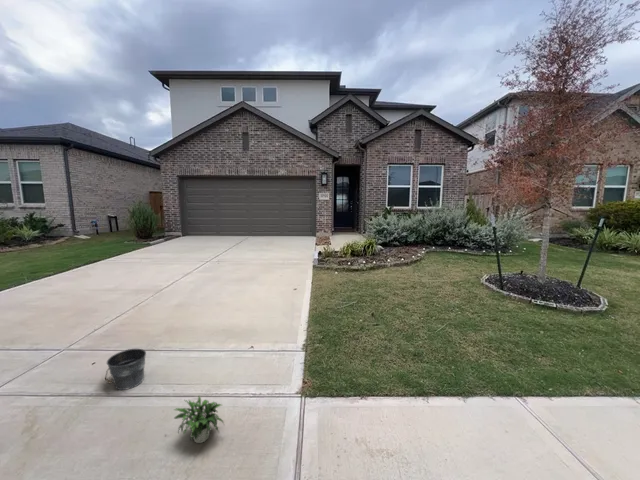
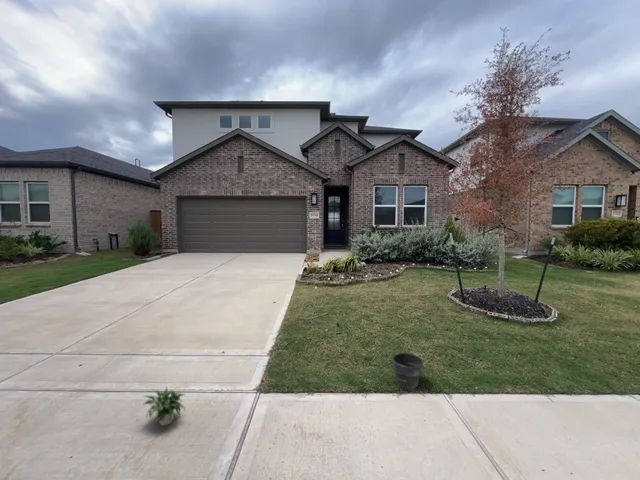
bucket: present [105,349,146,390] -> present [391,353,423,389]

